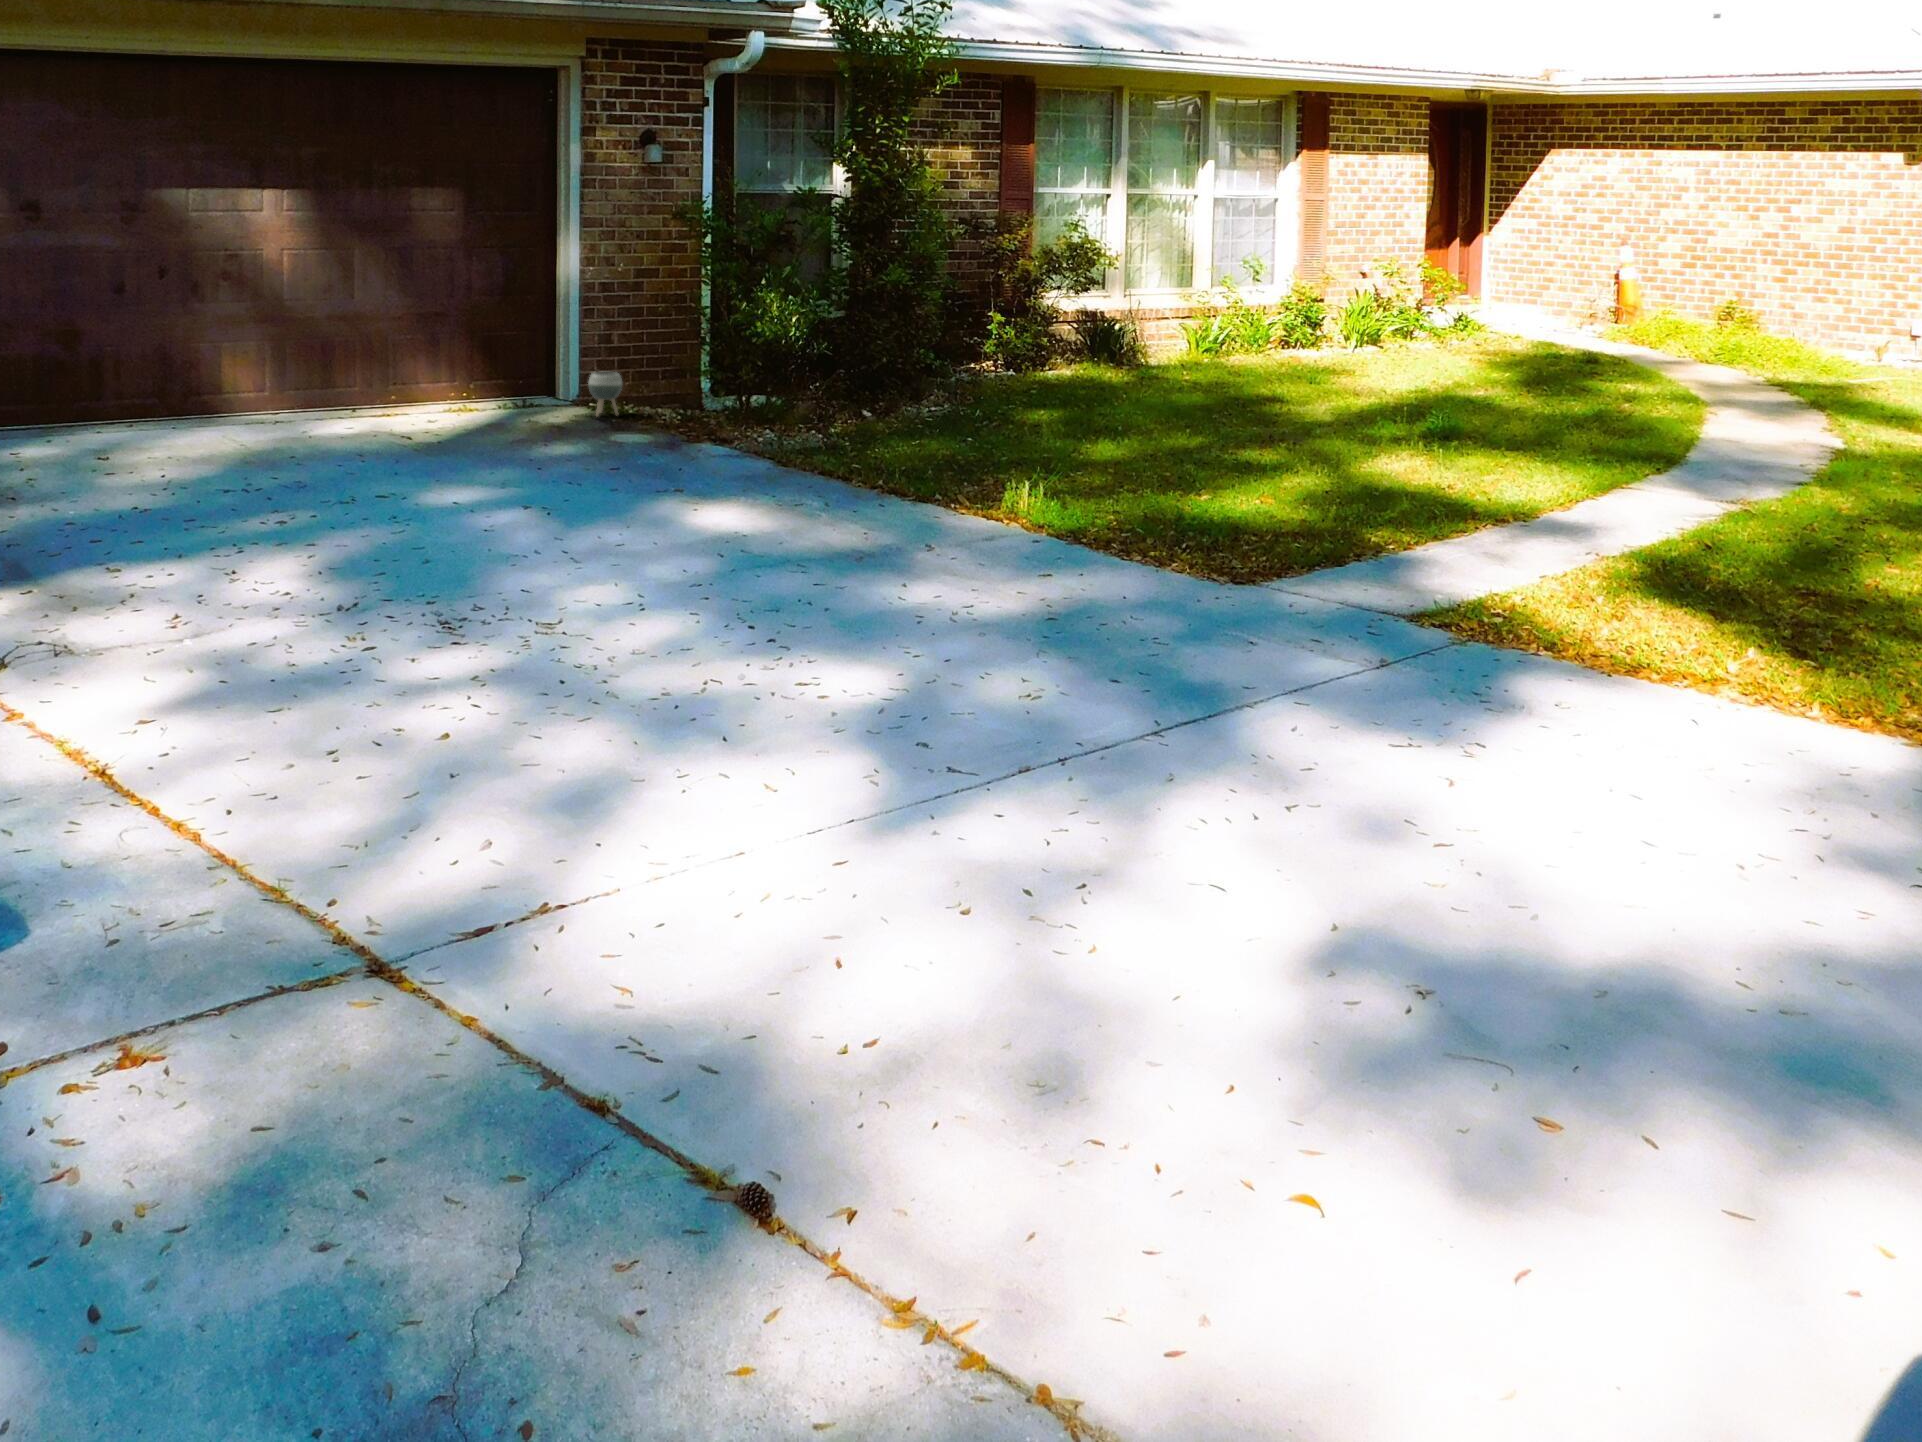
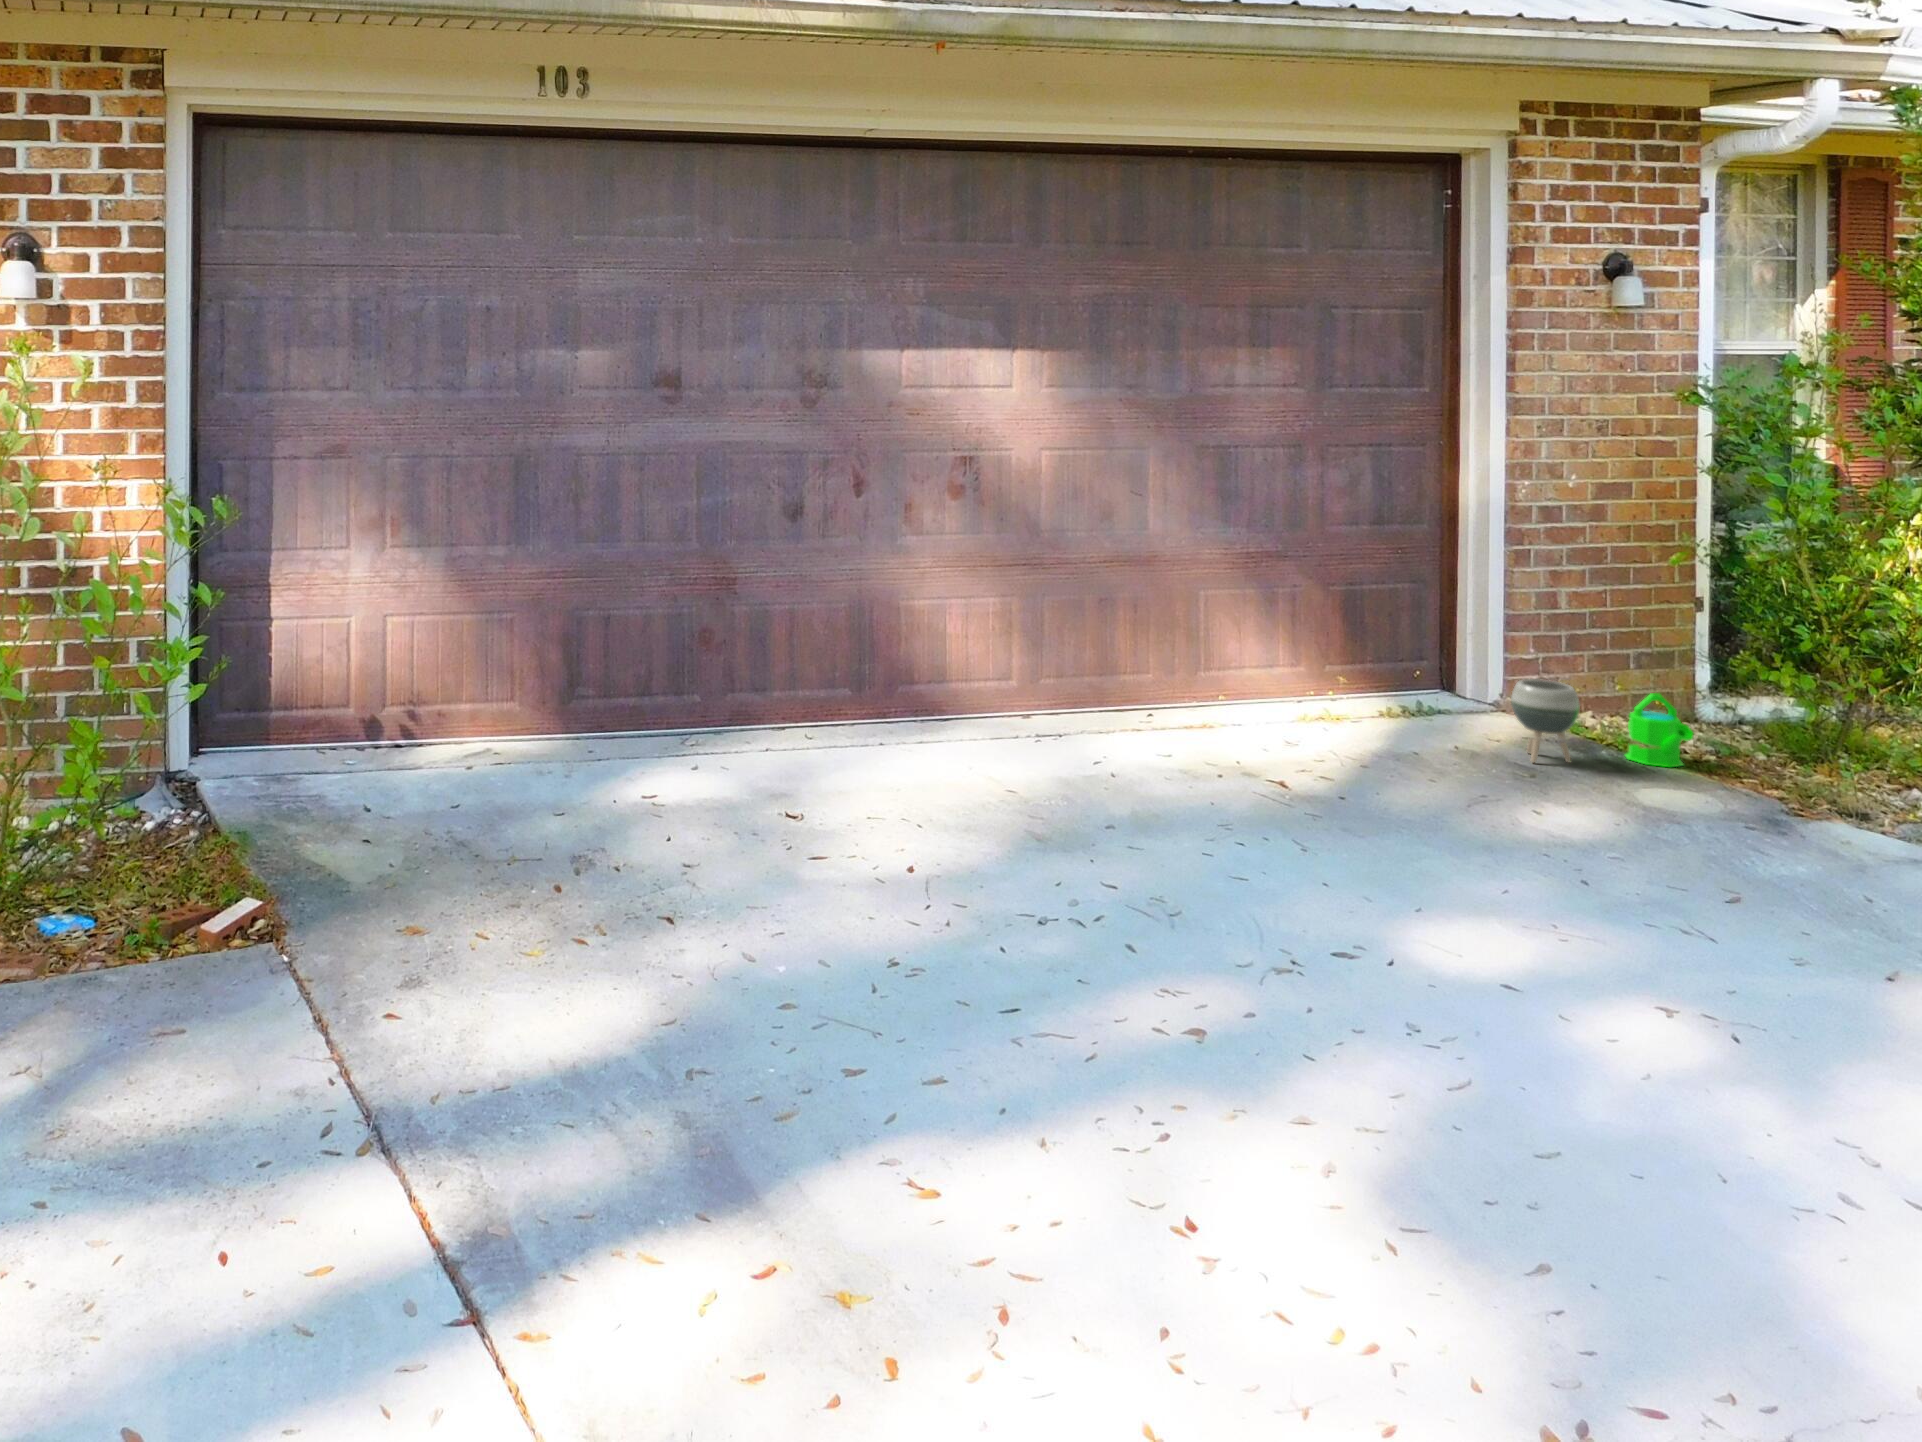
watering can: none [651,376,680,415] -> present [1625,693,1693,767]

